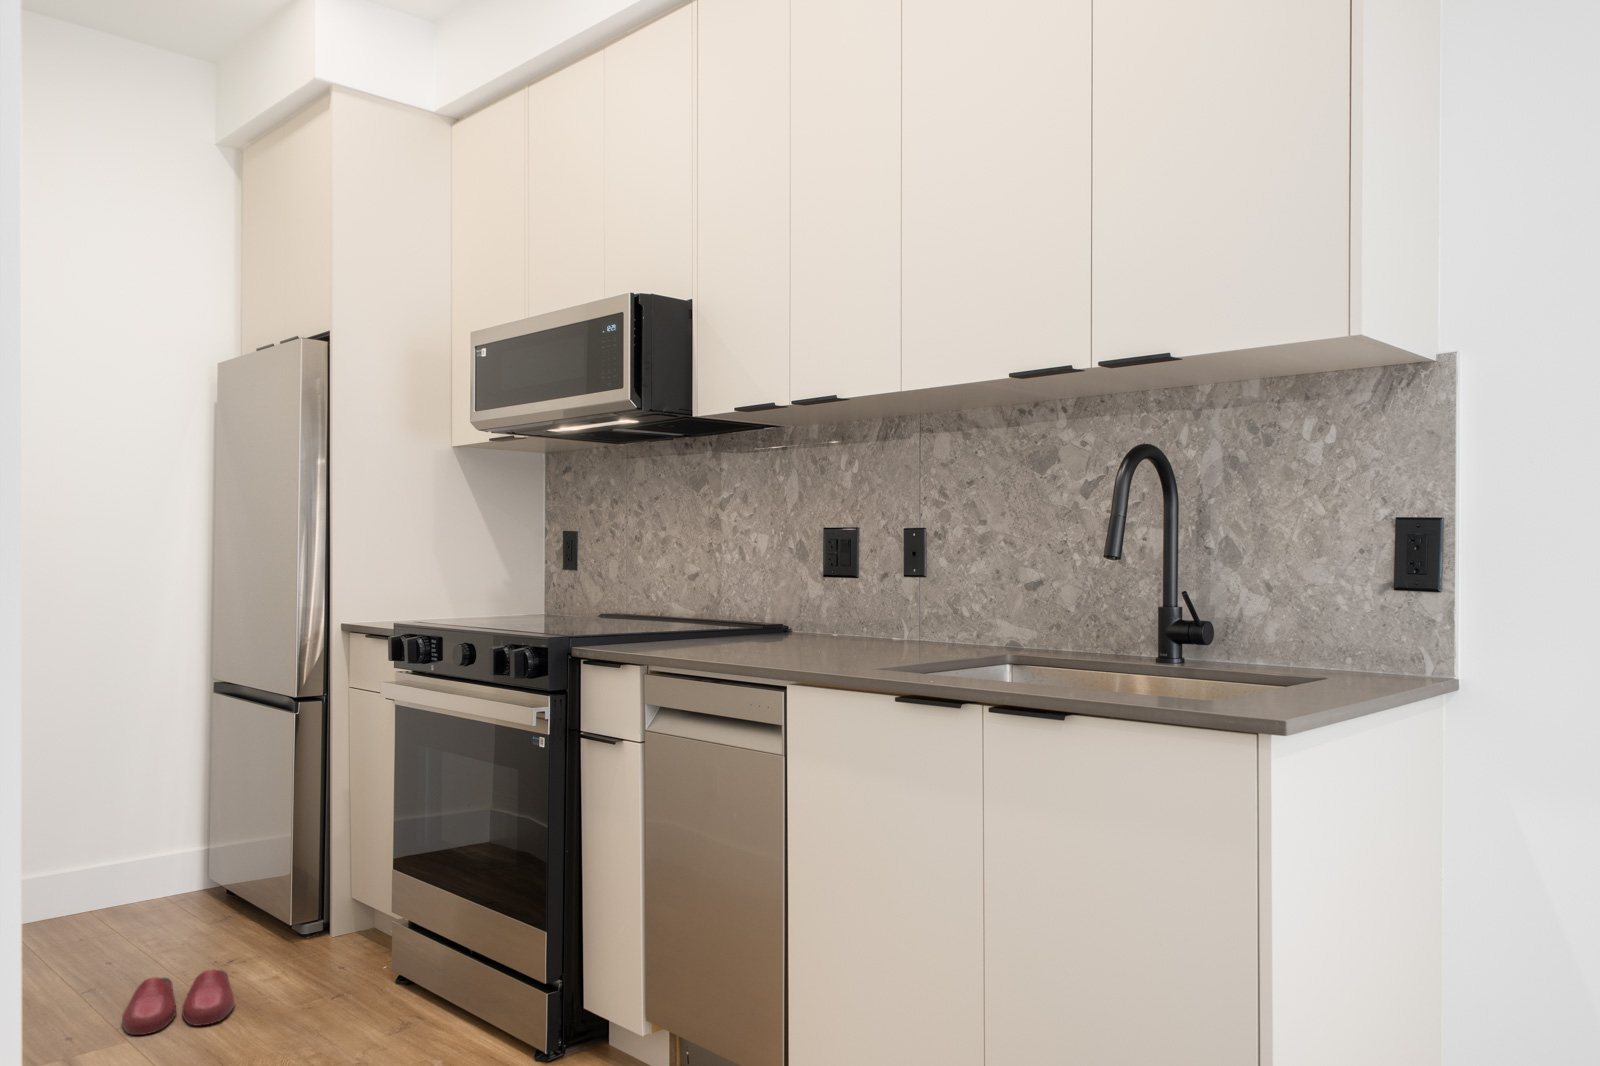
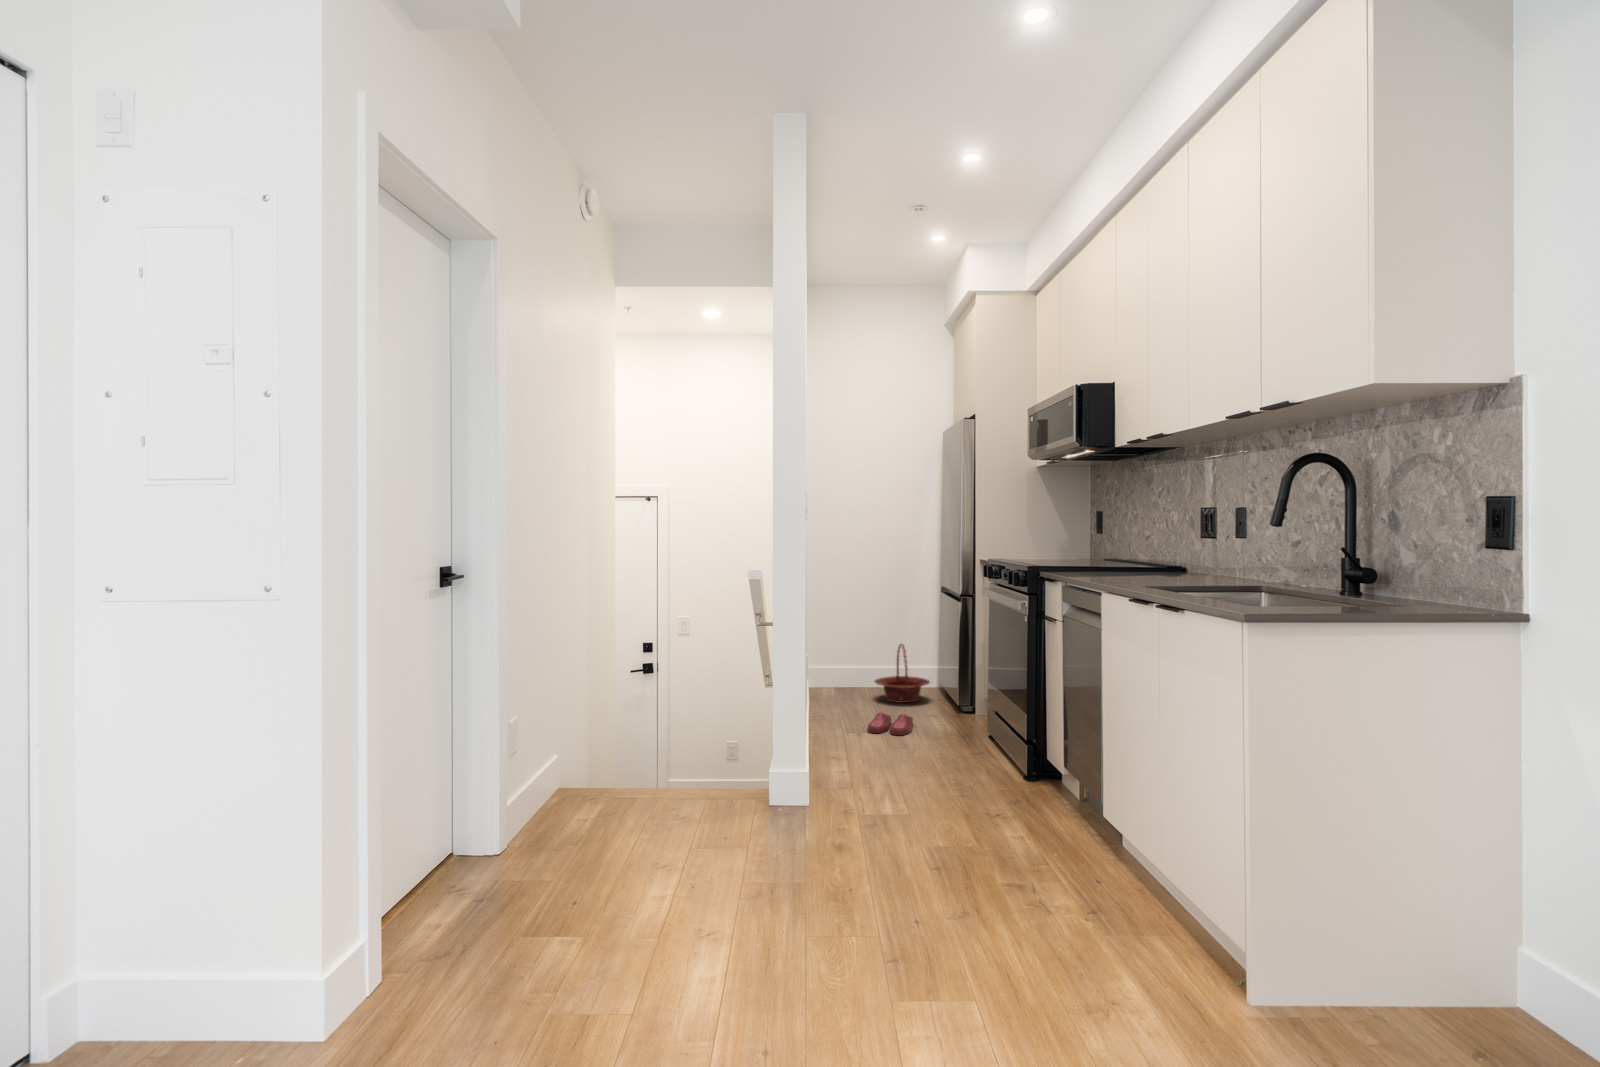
basket: none [91,805,229,937] -> present [874,644,930,703]

